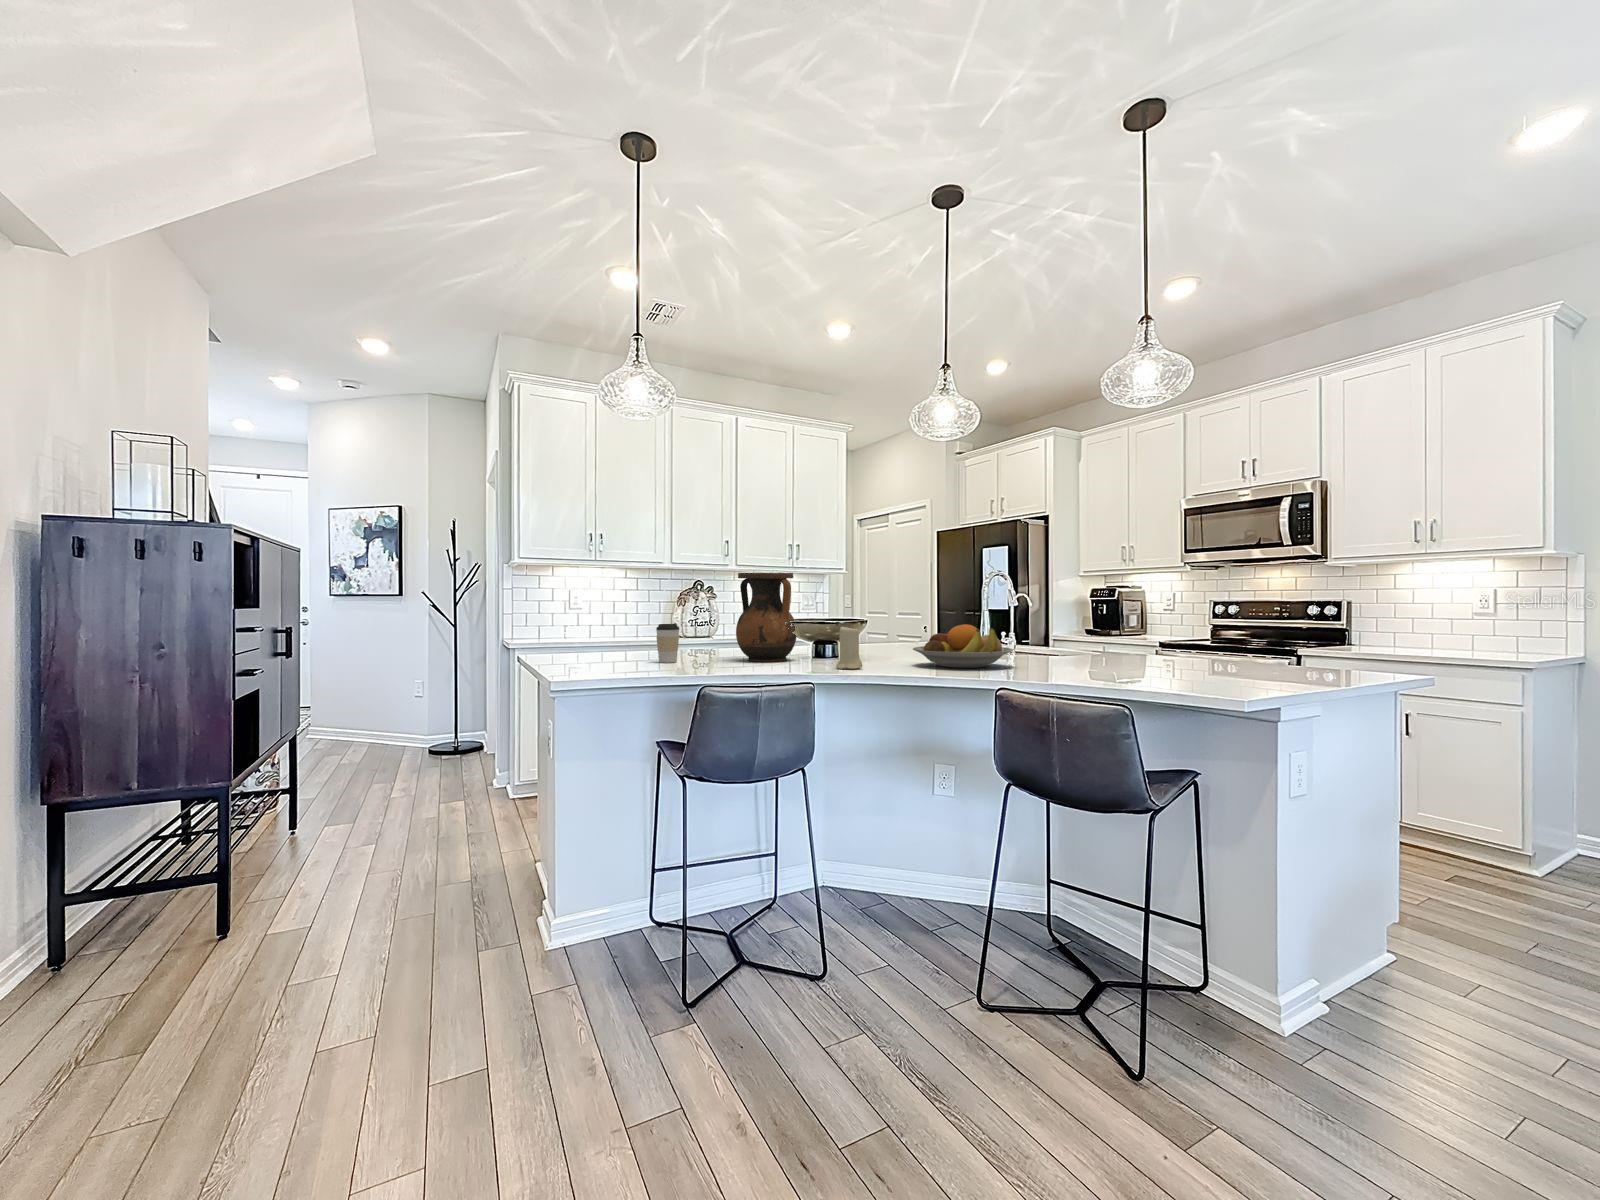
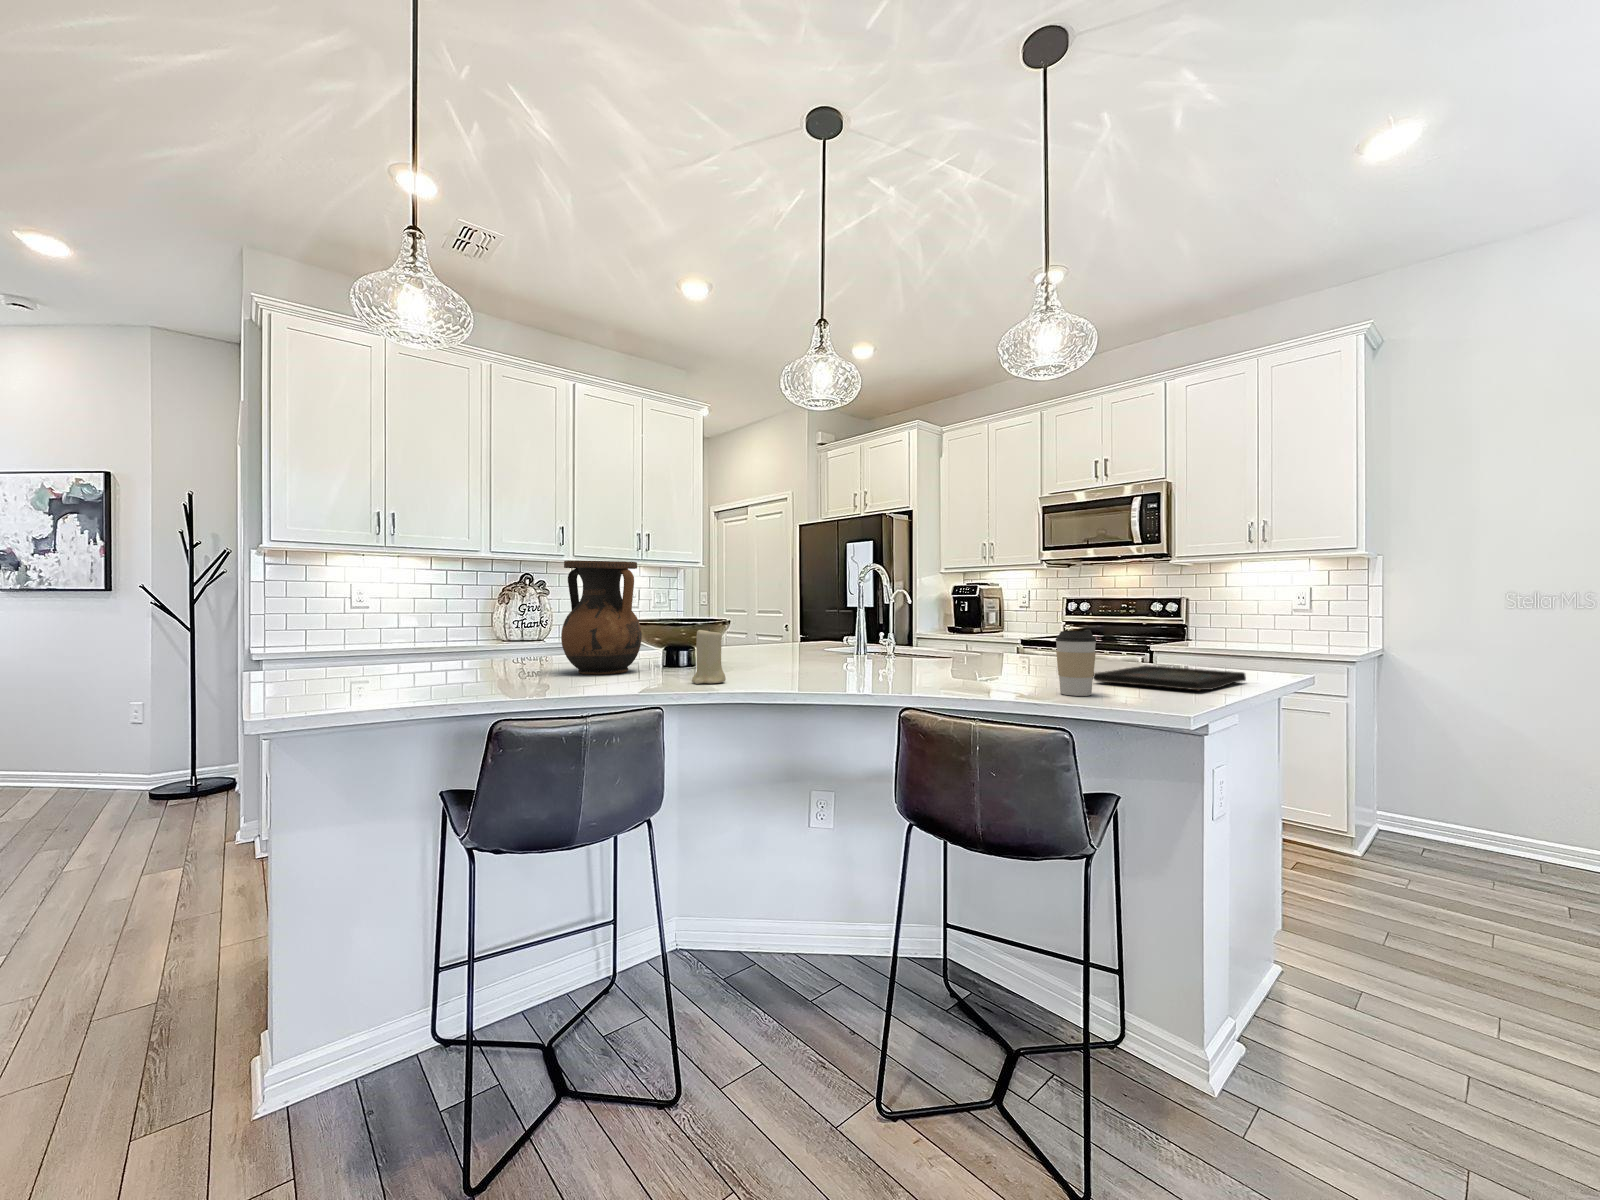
coffee cup: present [656,623,679,663] -> present [1056,630,1096,696]
fruit bowl: present [913,624,1013,668] -> none [786,625,903,678]
tray: none [1179,663,1334,682] -> present [1093,665,1246,690]

